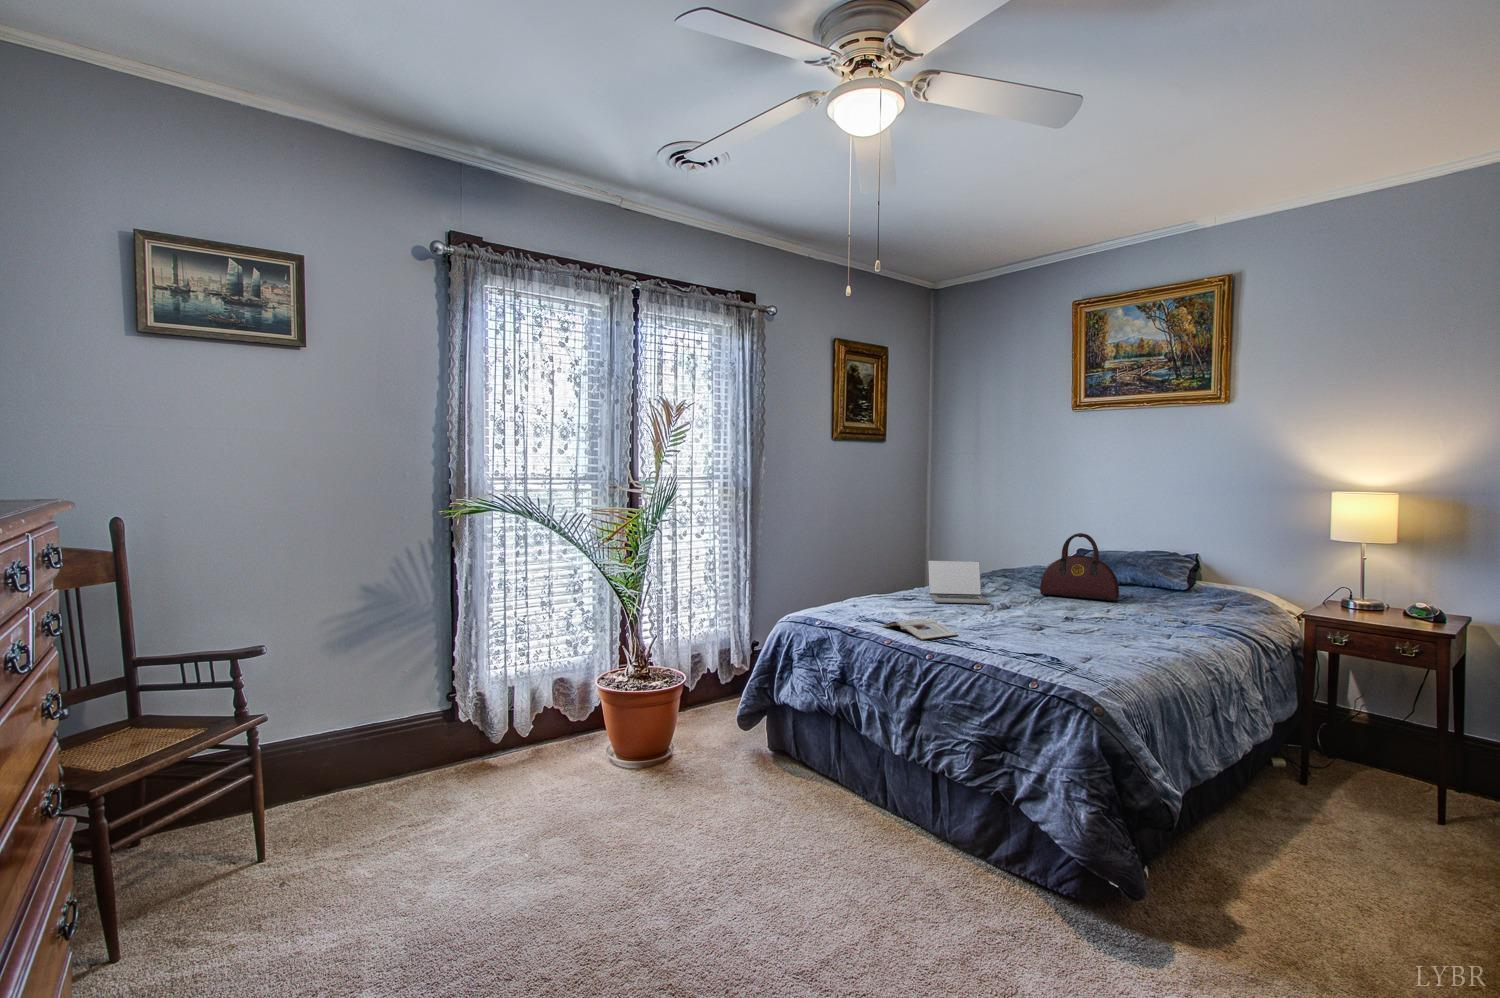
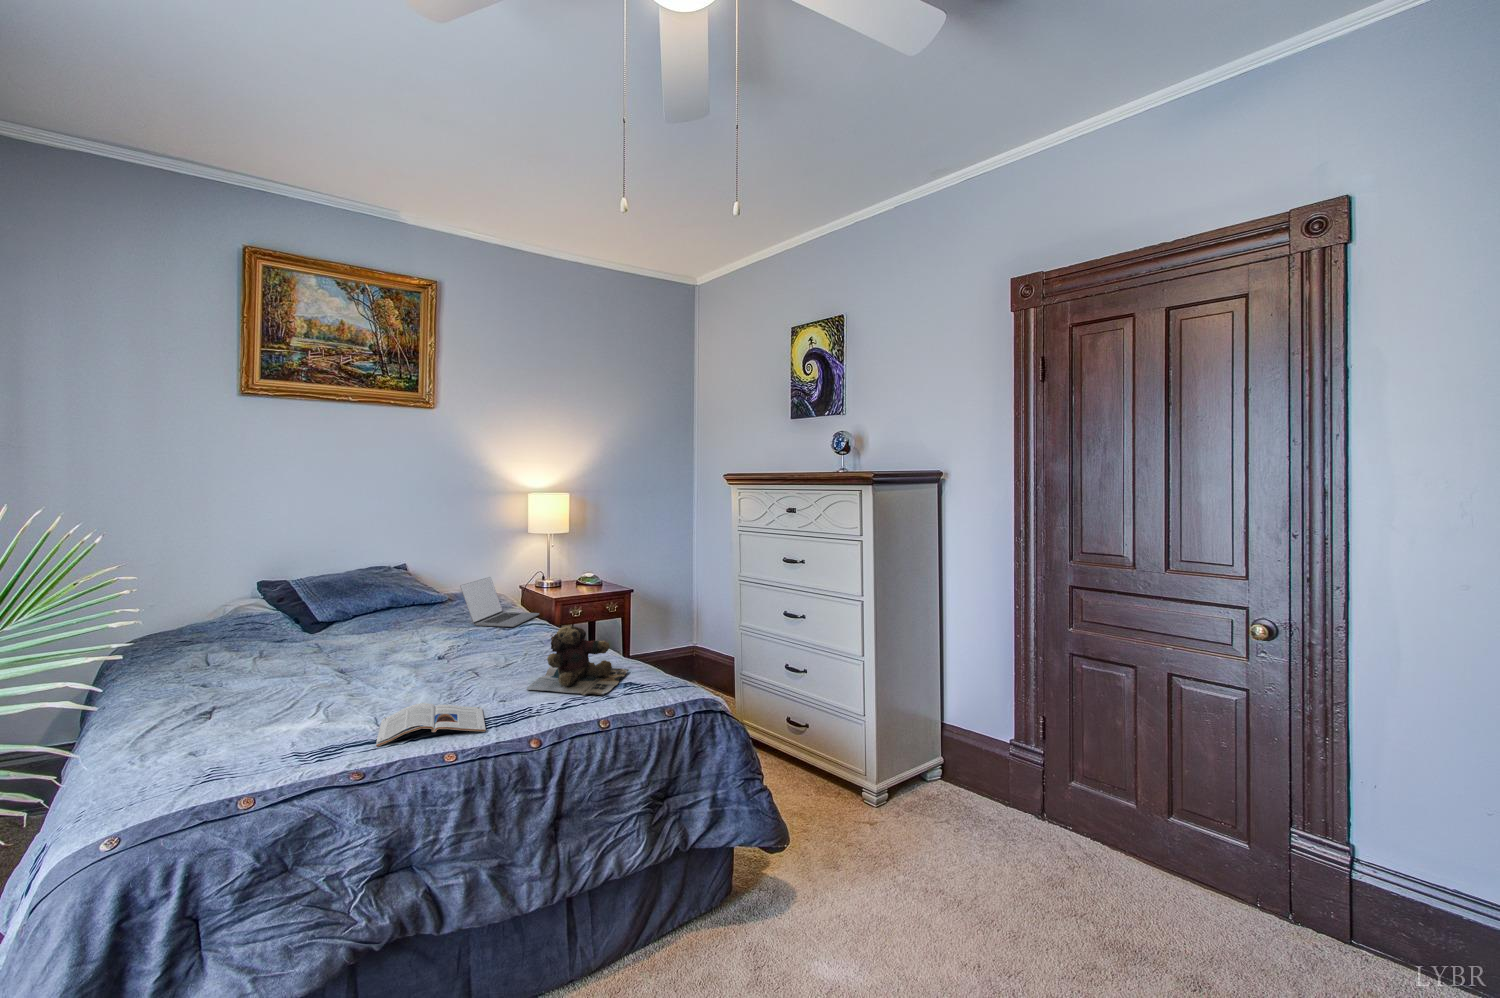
handbag: present [1040,533,1119,601] -> none [328,552,429,640]
laptop: present [928,560,989,604] -> present [460,577,539,627]
teddy bear: none [1008,599,1101,659] -> present [527,626,629,695]

